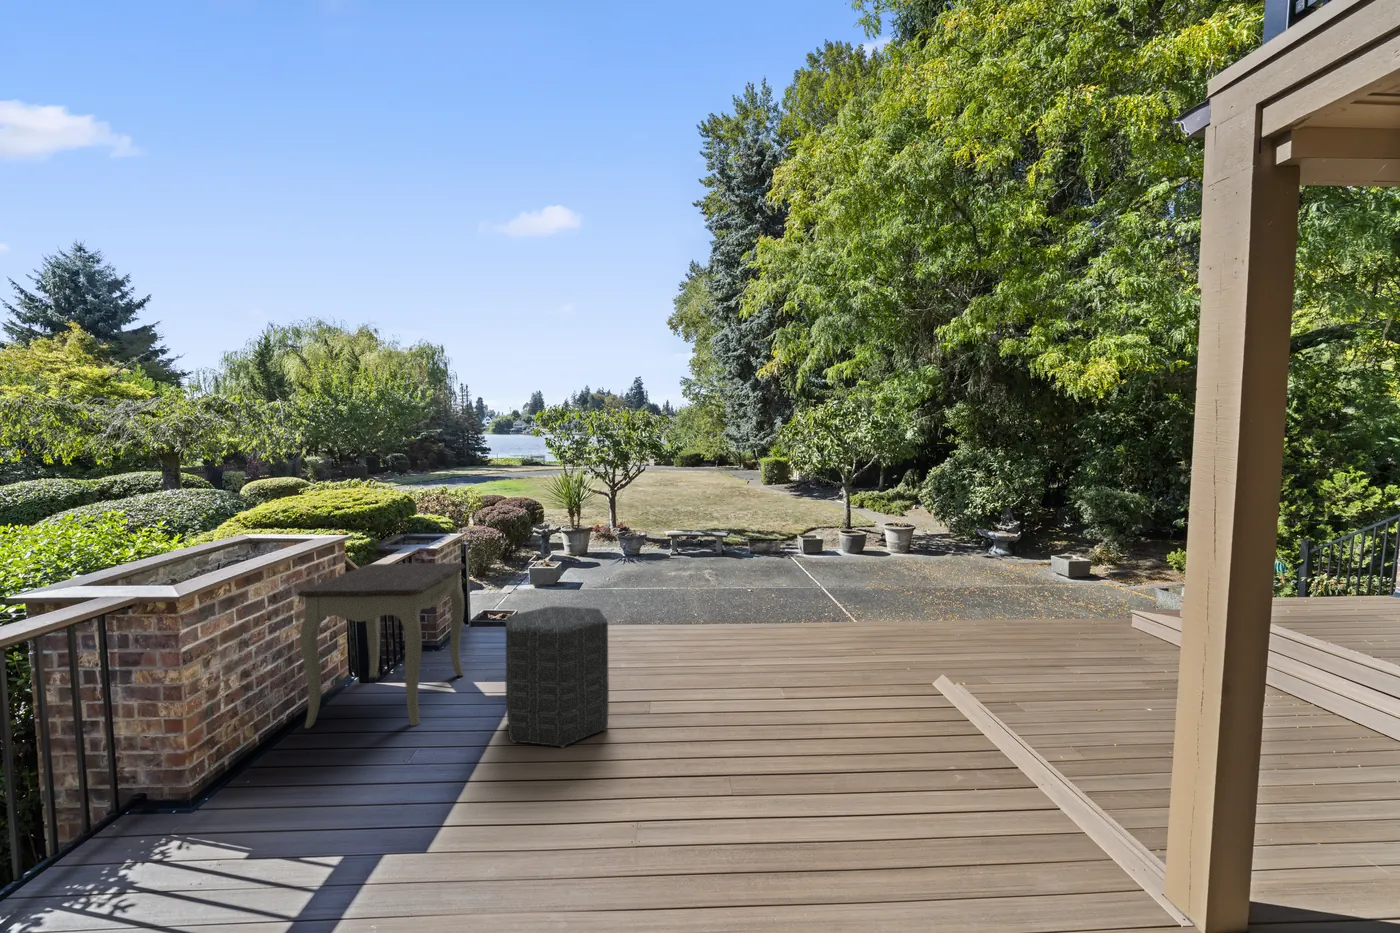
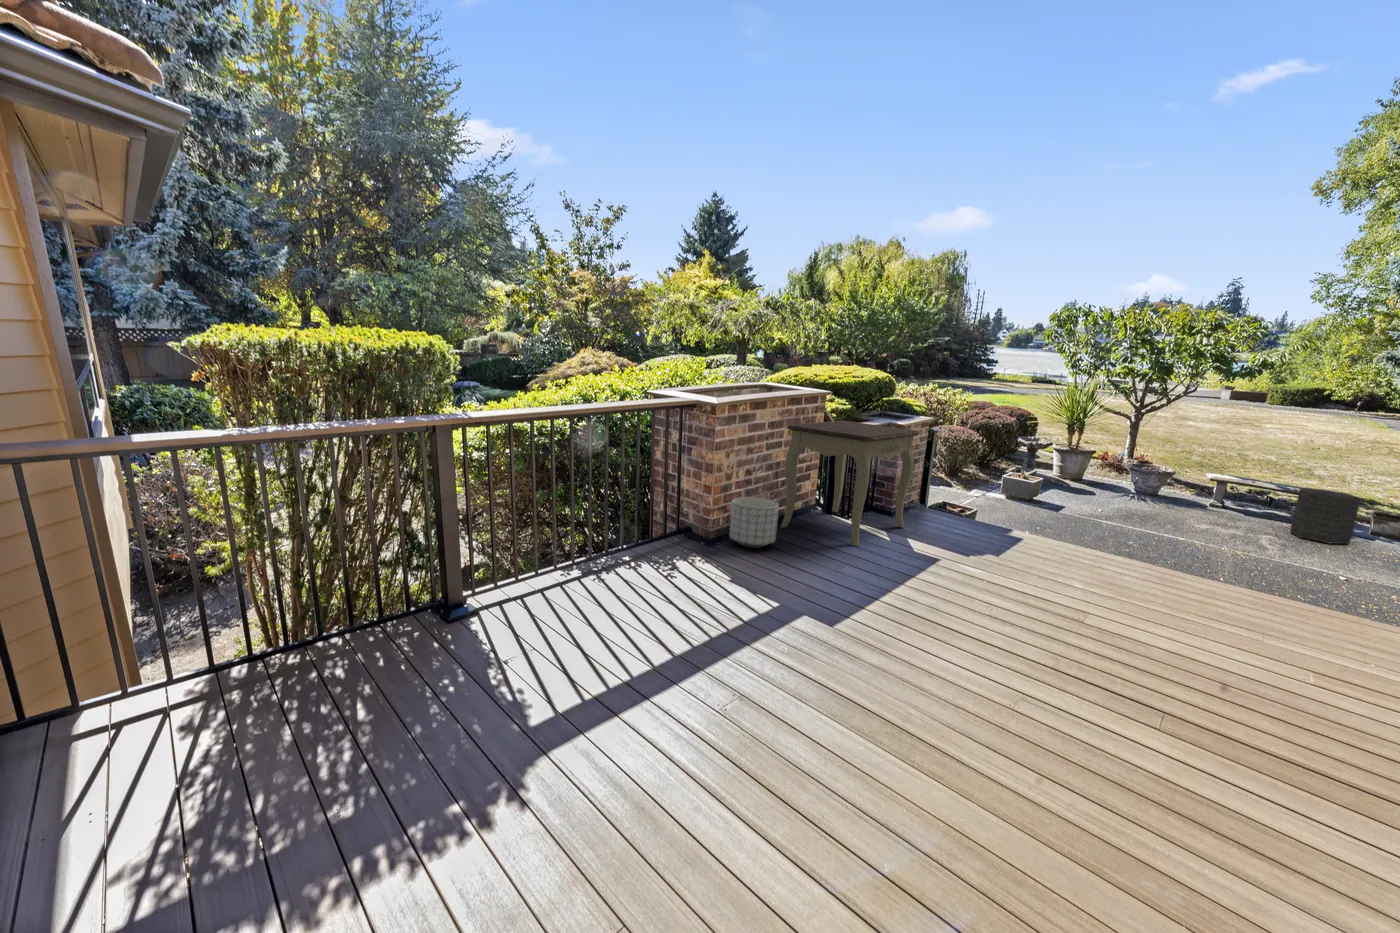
ottoman: present [505,606,609,747] -> present [1290,488,1361,544]
planter: none [225,705,304,787] -> present [730,497,779,548]

